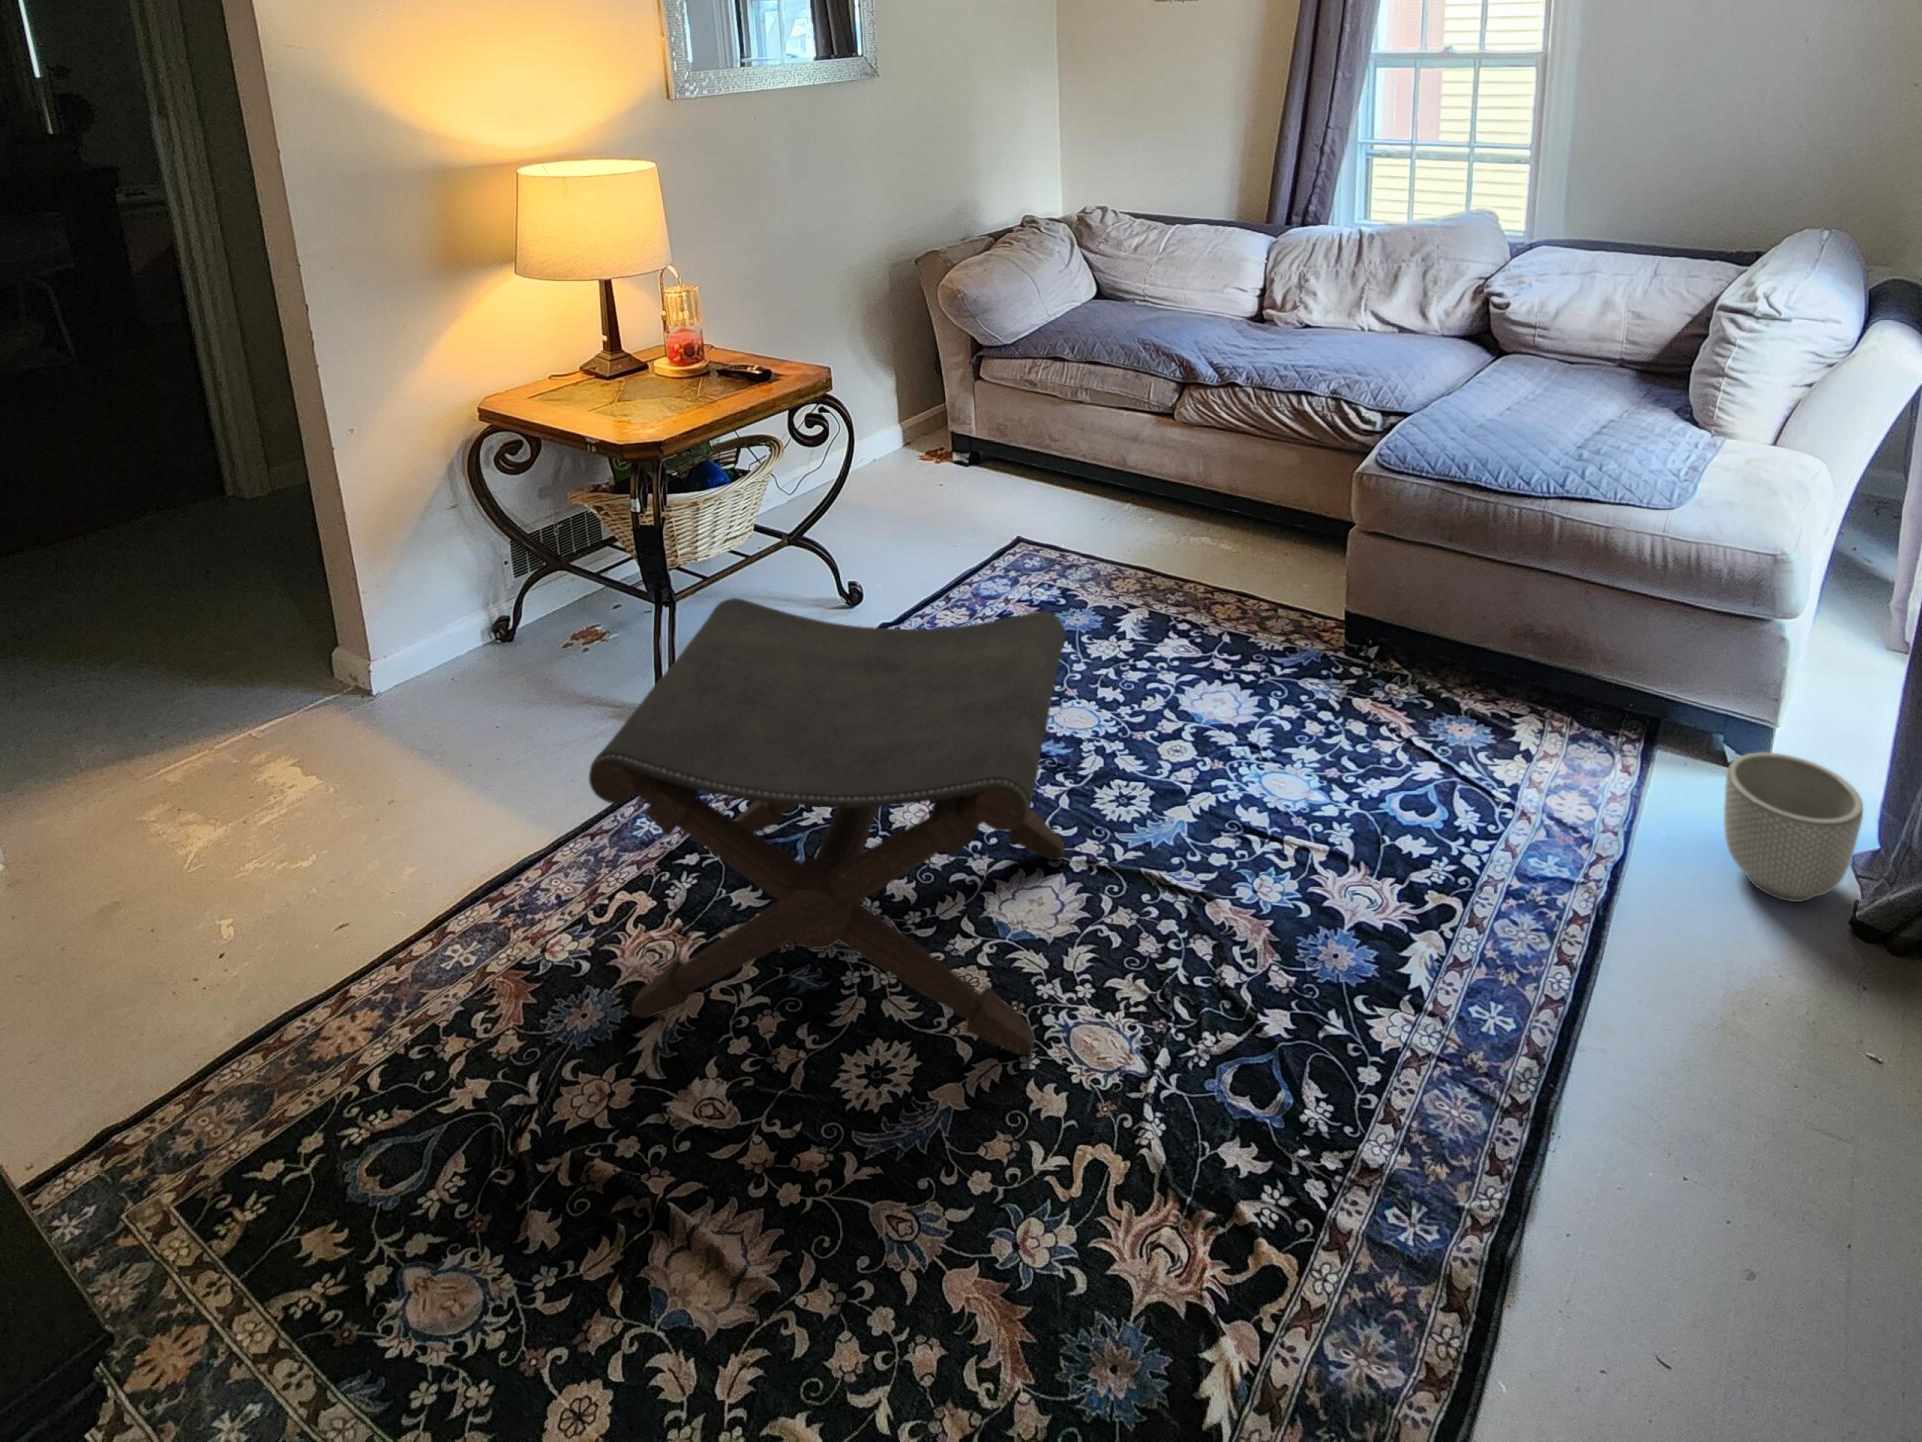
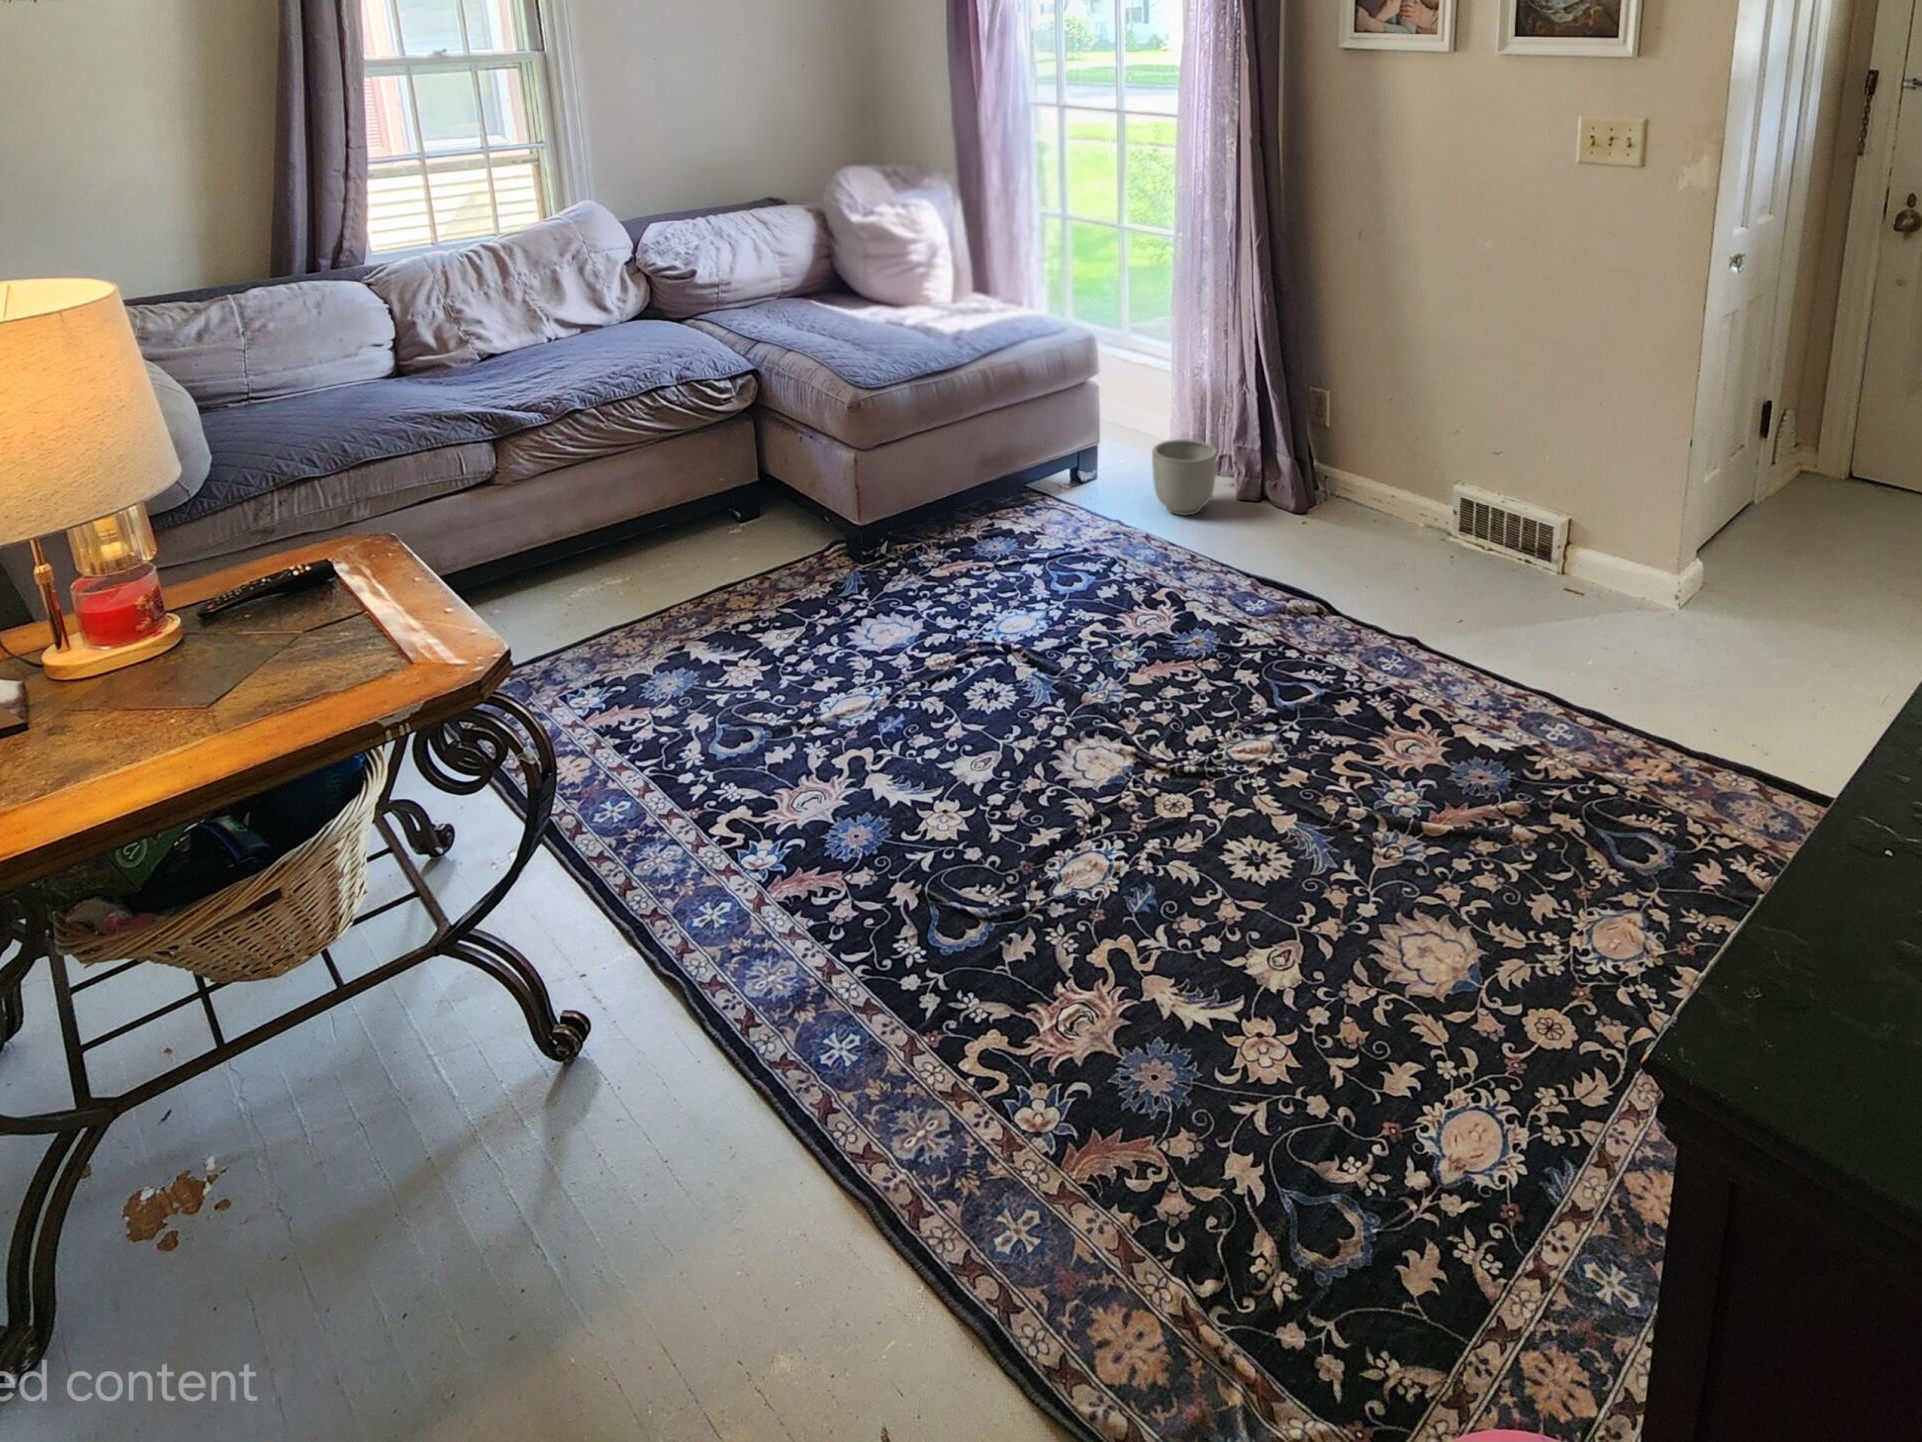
footstool: present [589,598,1066,1055] -> none [867,525,1280,1028]

